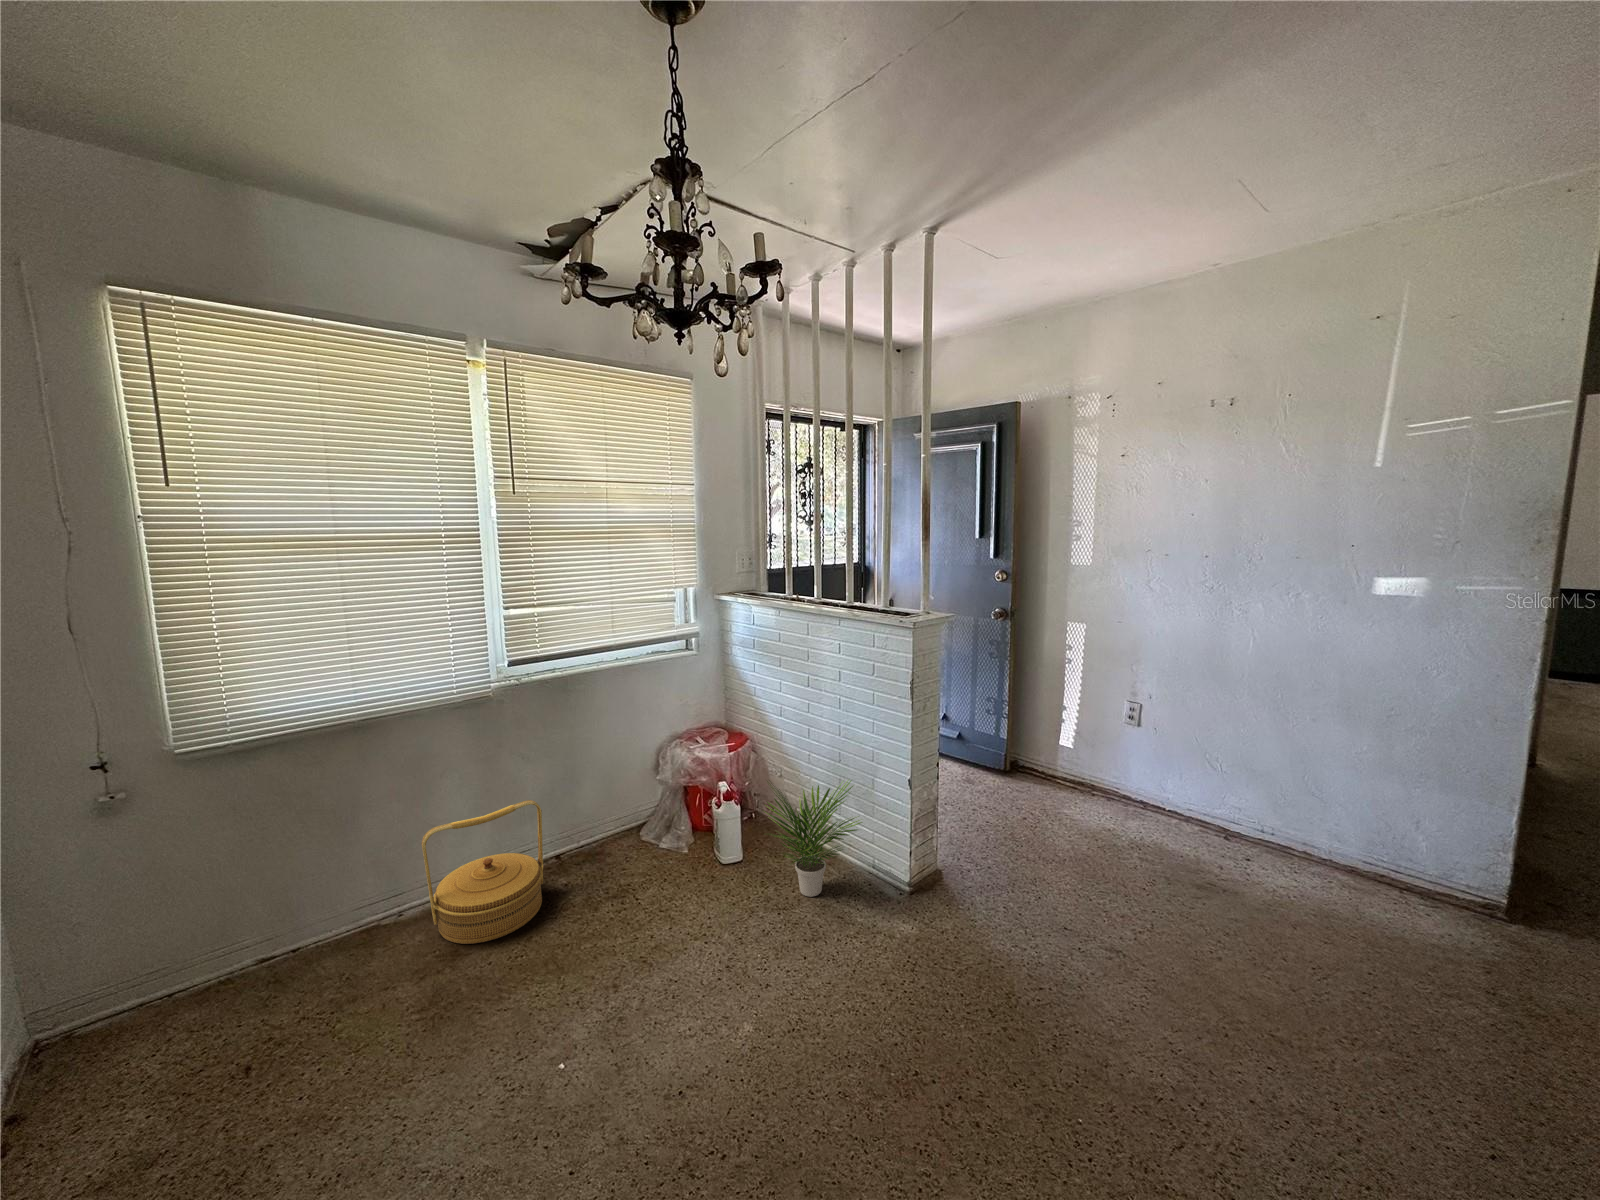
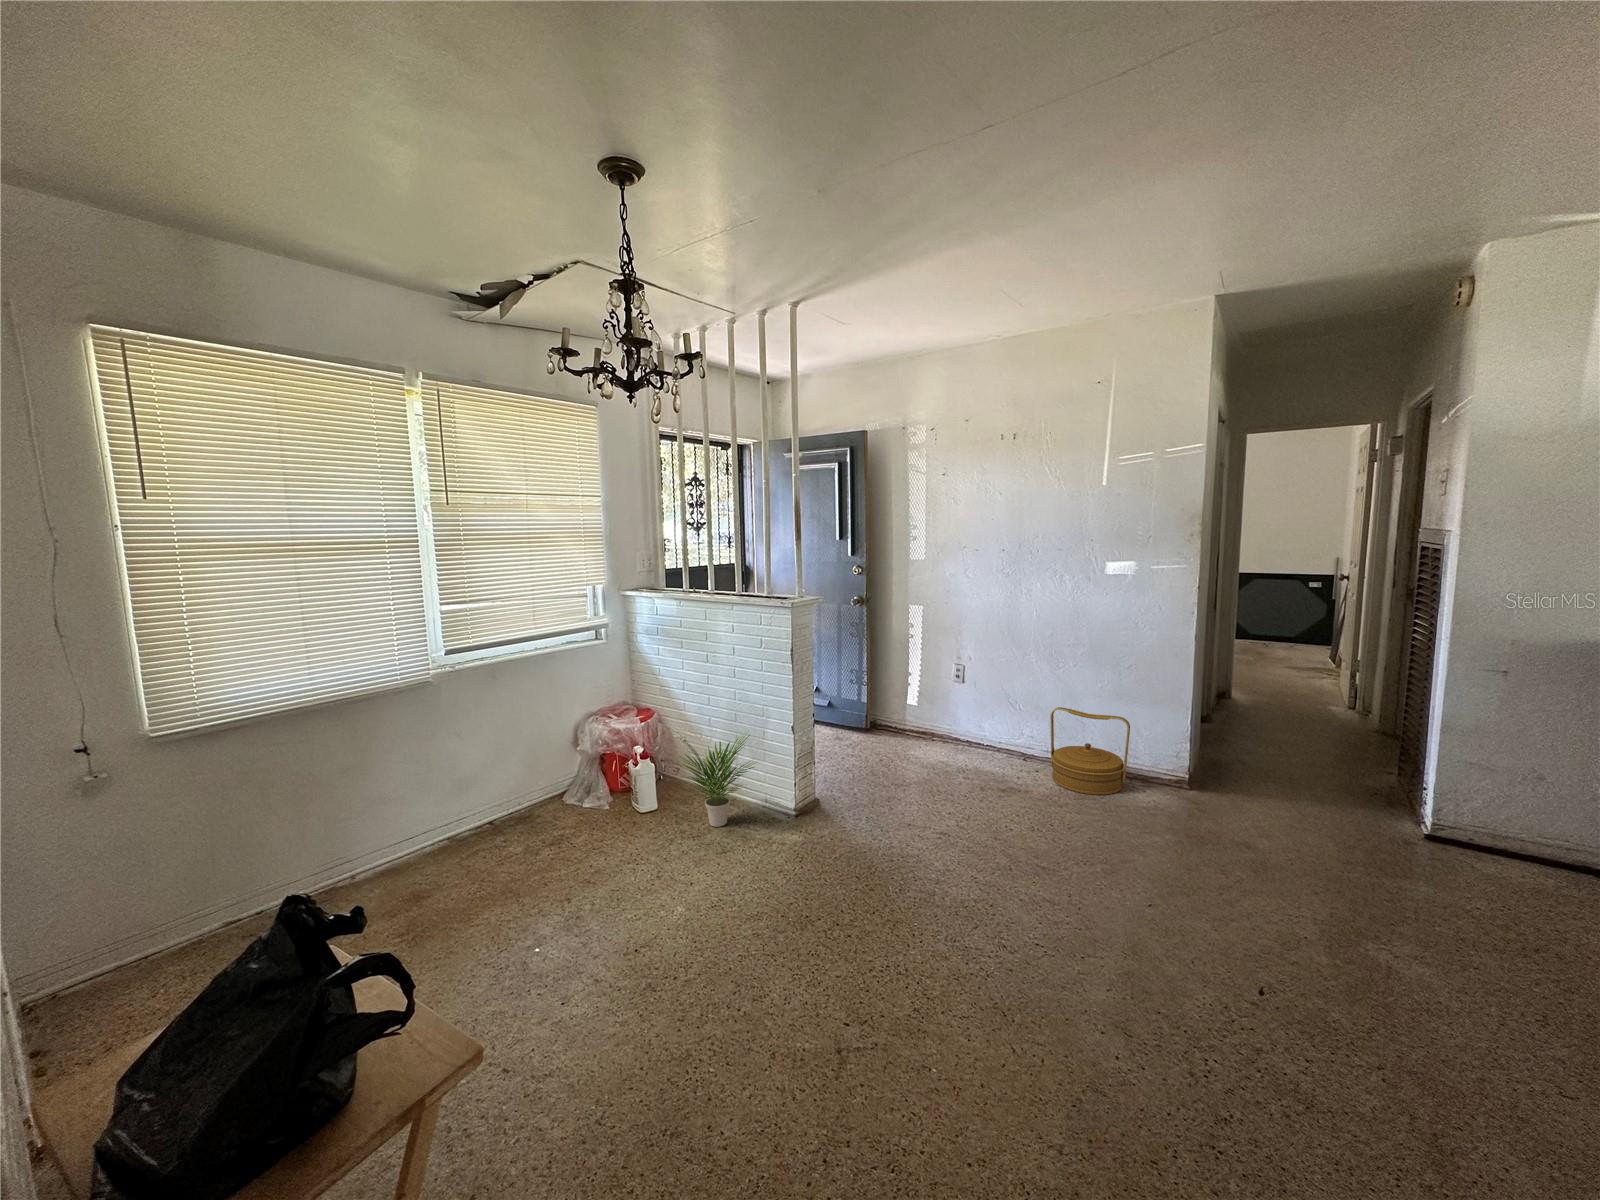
woven basket: present [421,800,544,944] -> present [1050,707,1130,795]

